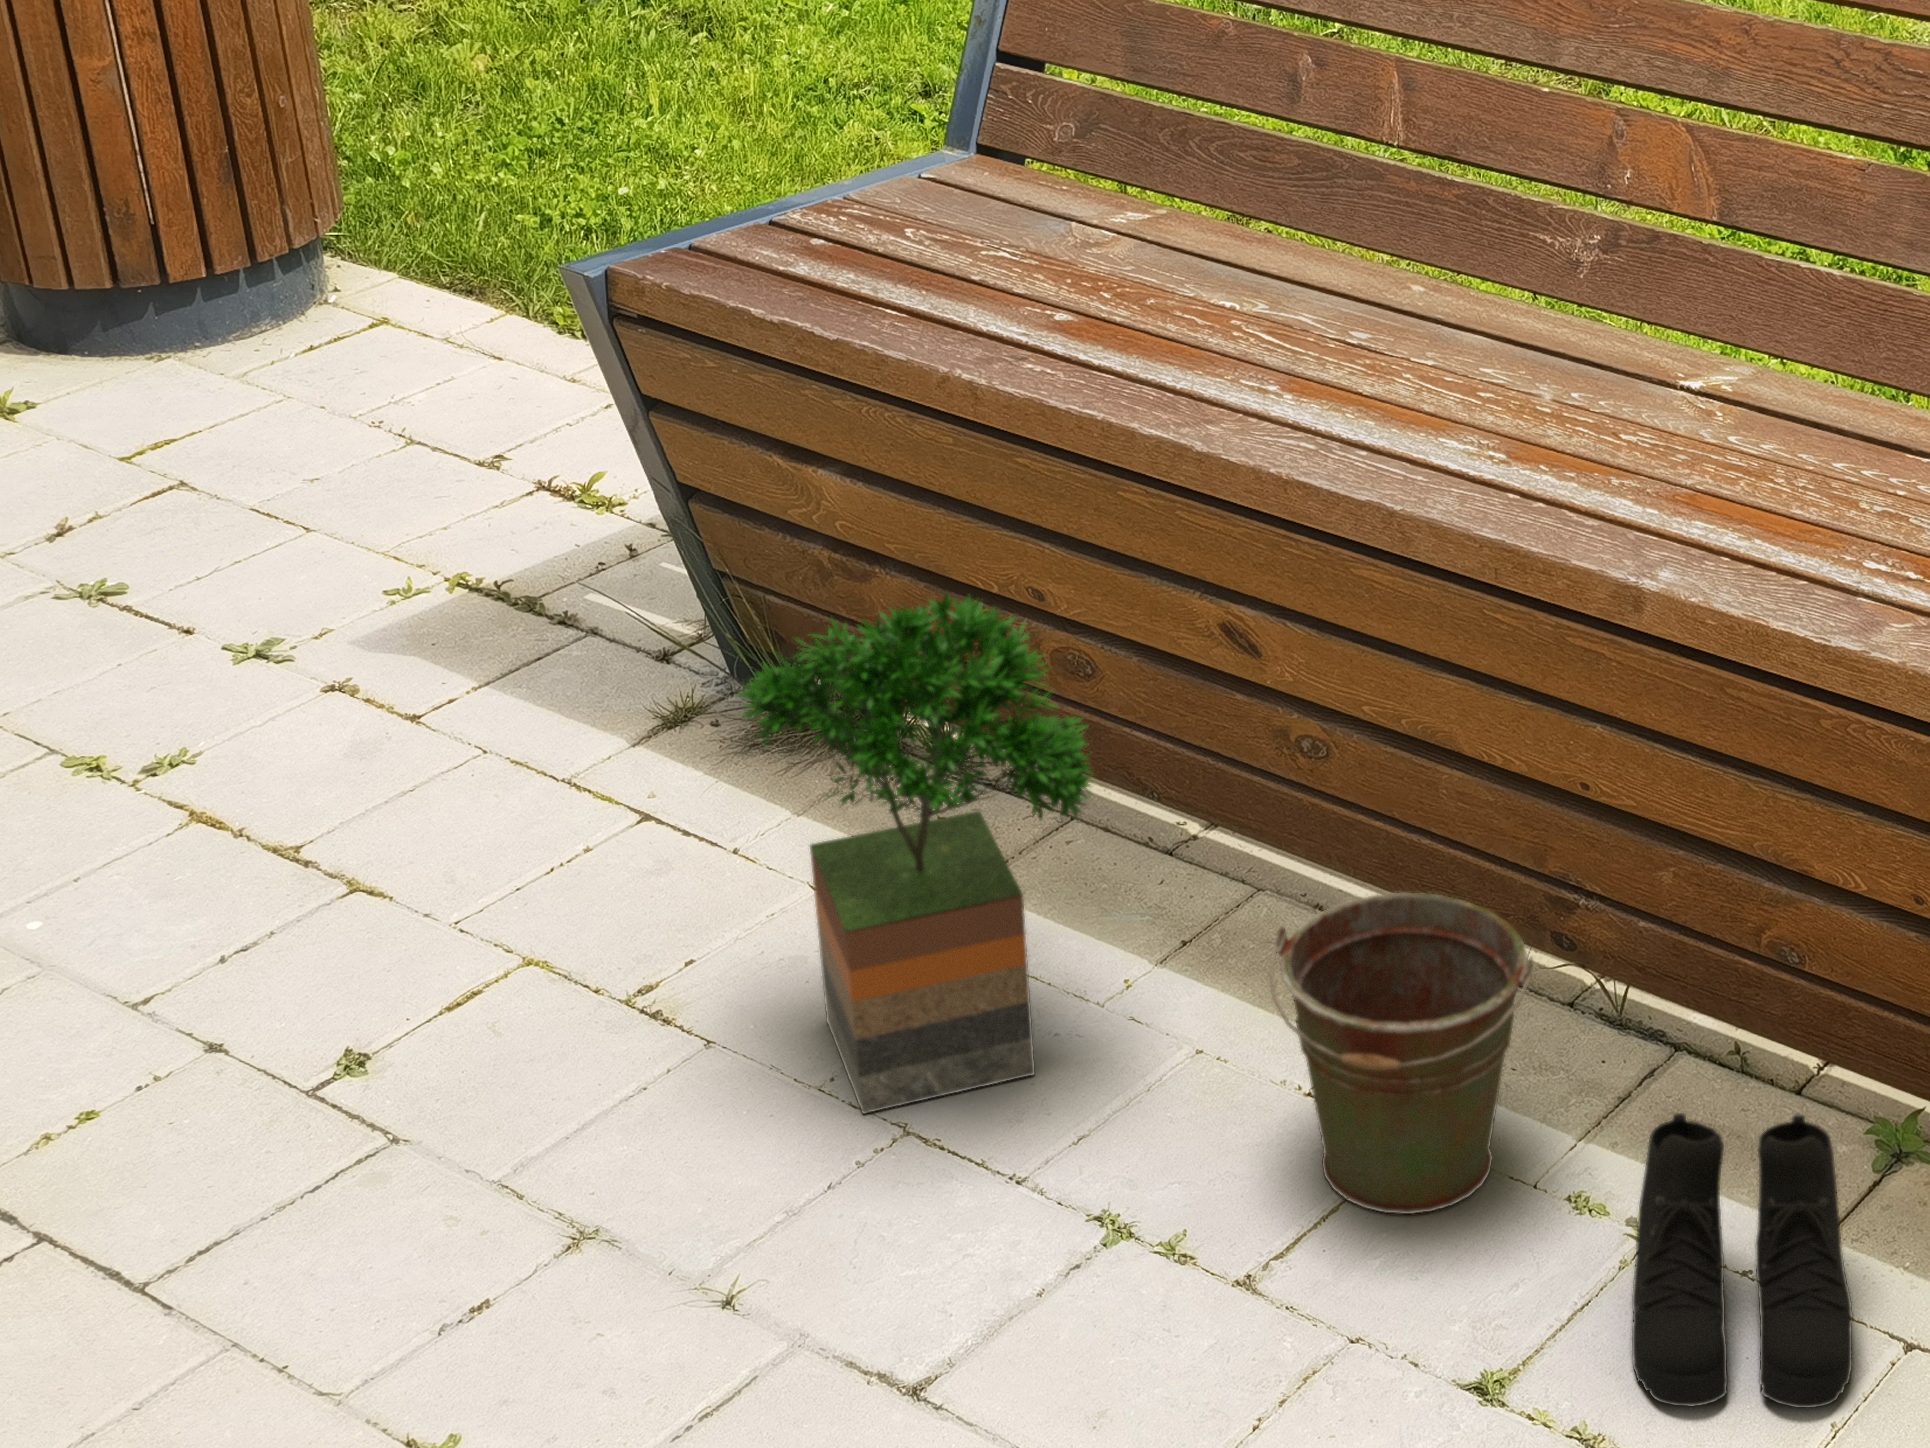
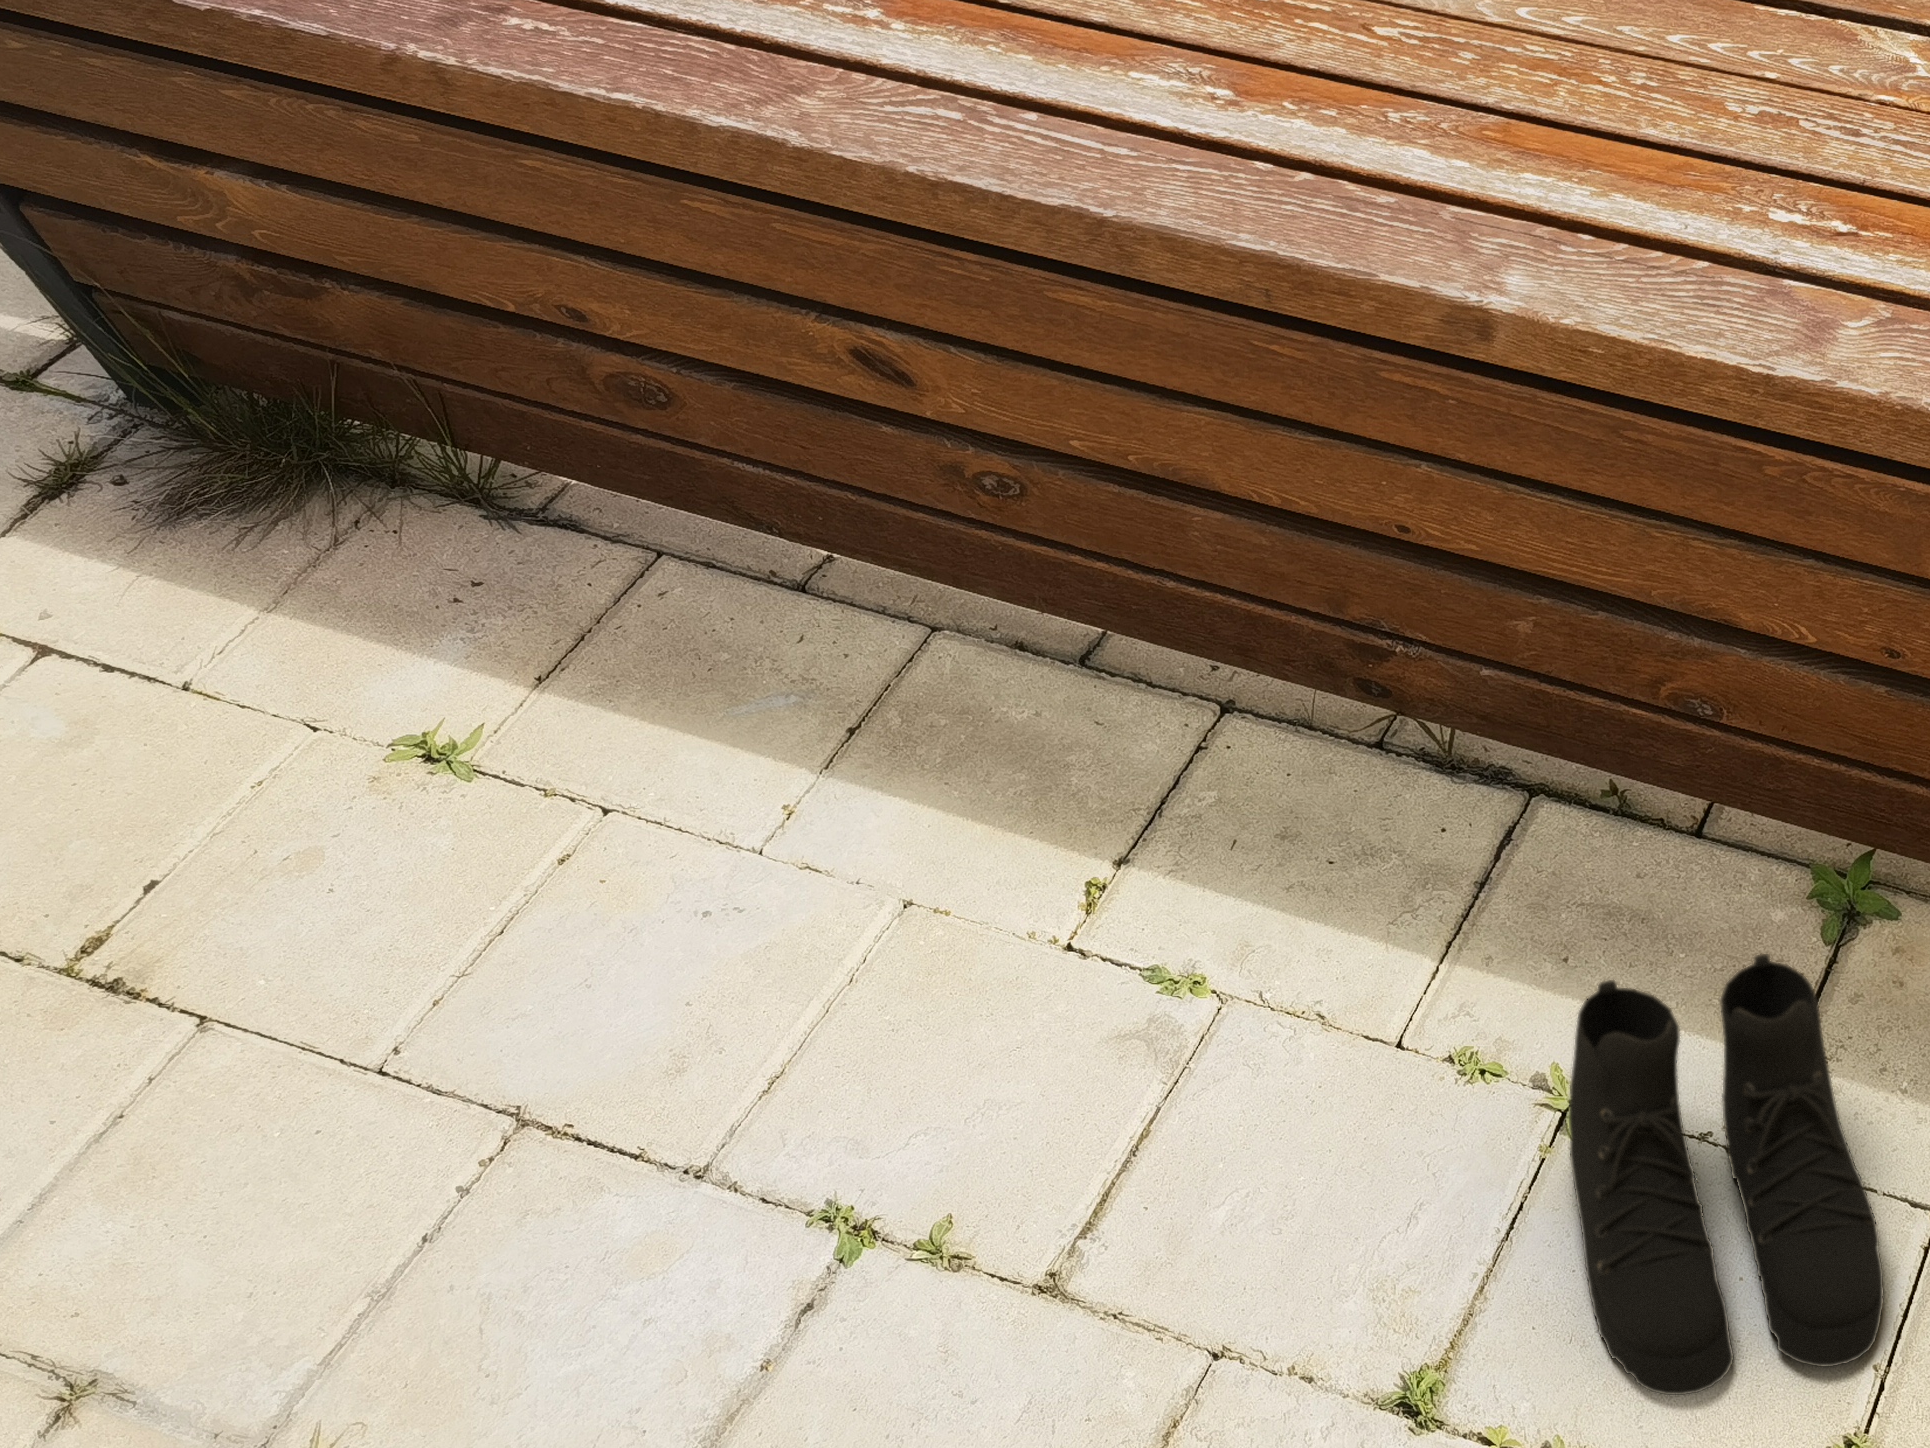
potted tree: present [739,594,1093,1114] -> none [167,384,729,1107]
bucket: present [1269,893,1533,1214] -> none [1017,705,1383,1141]

